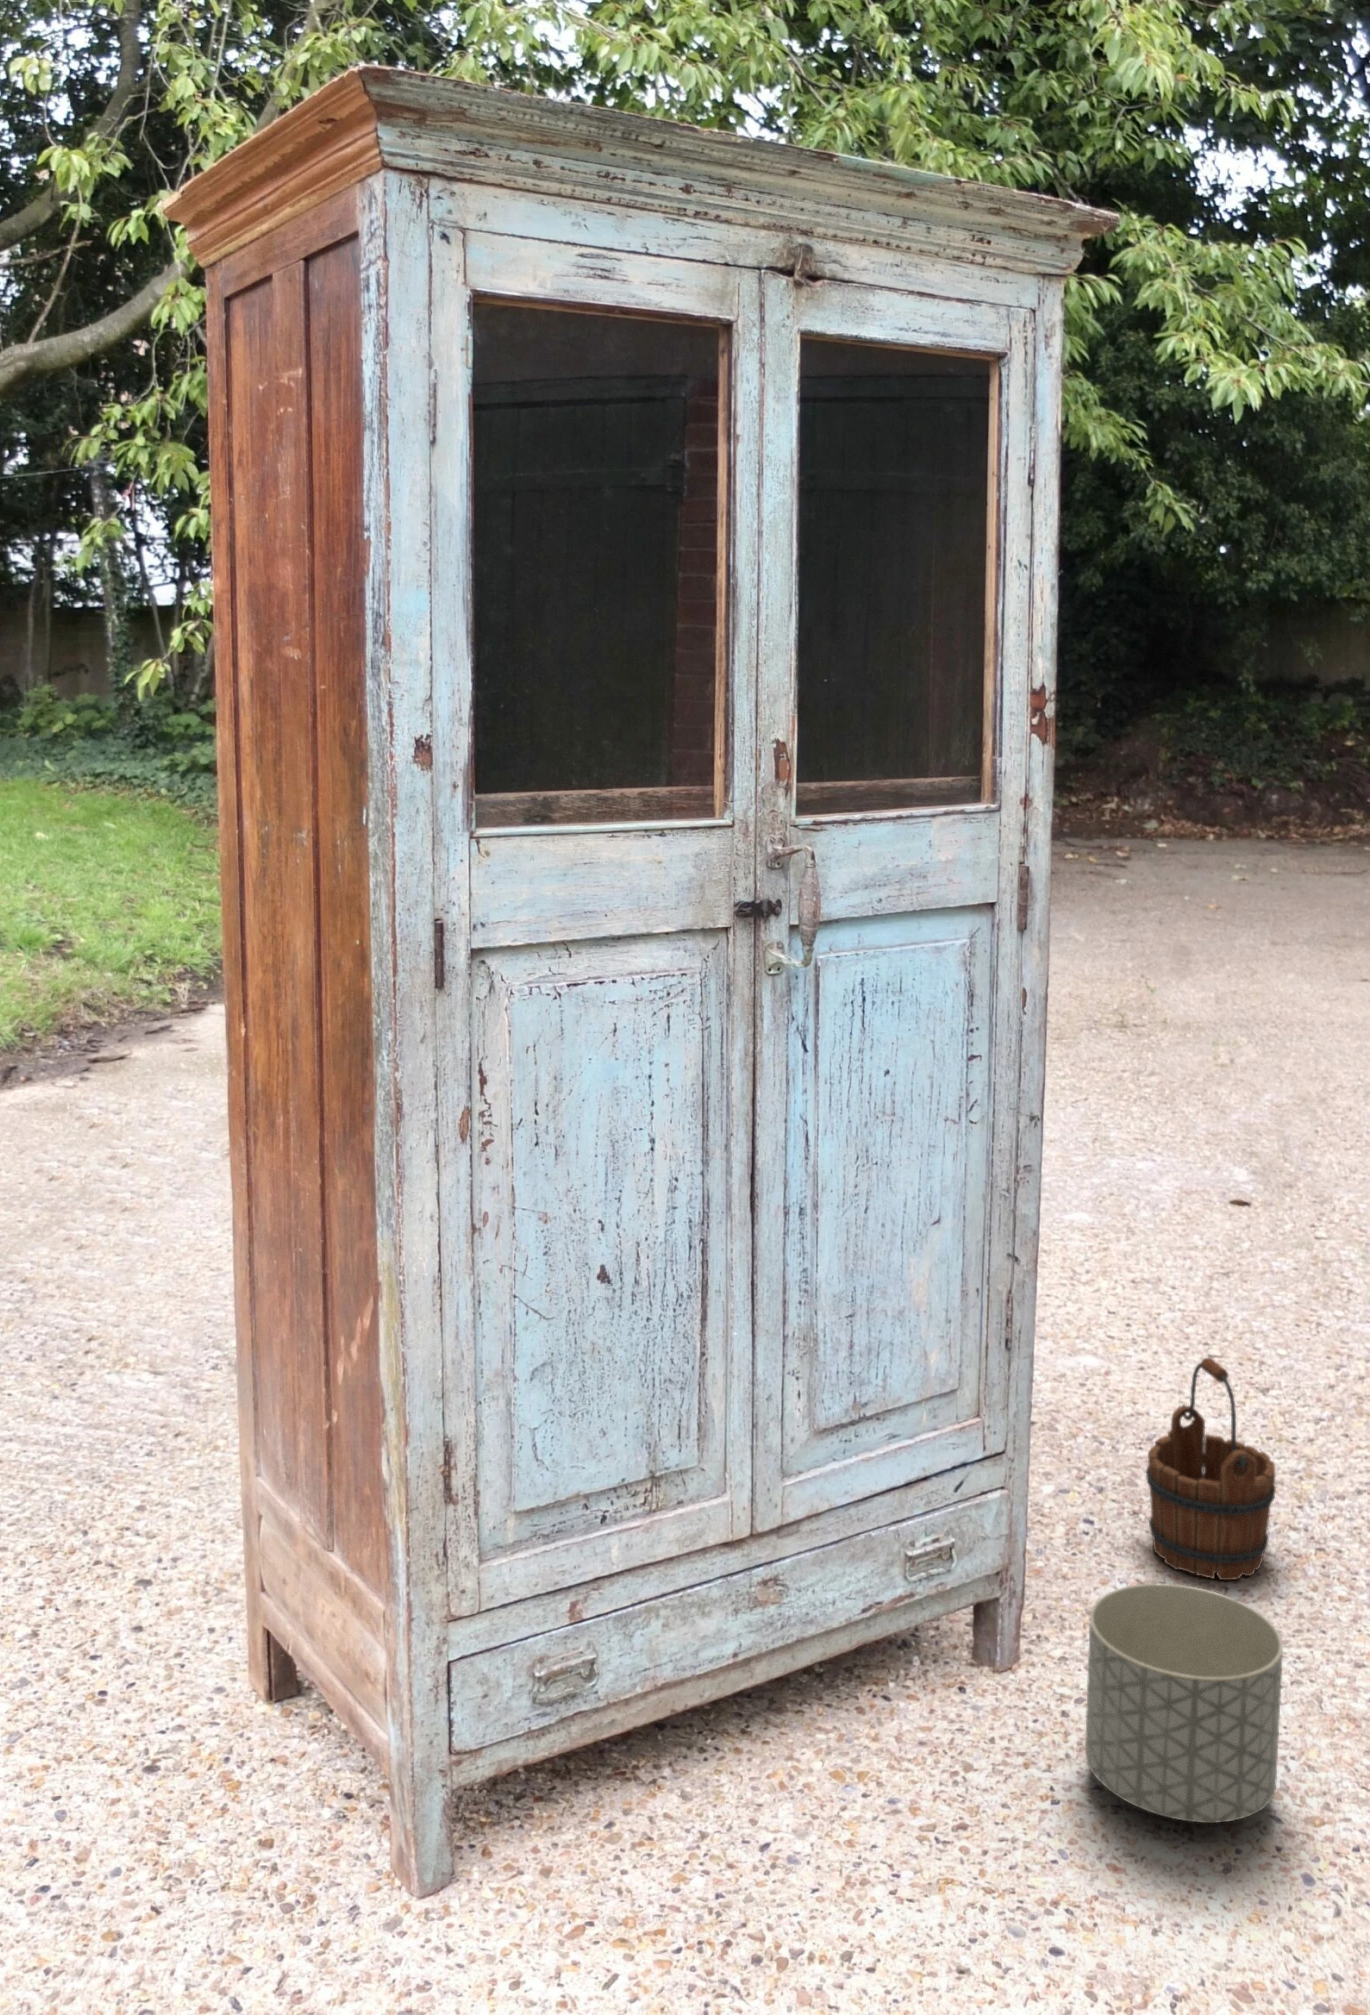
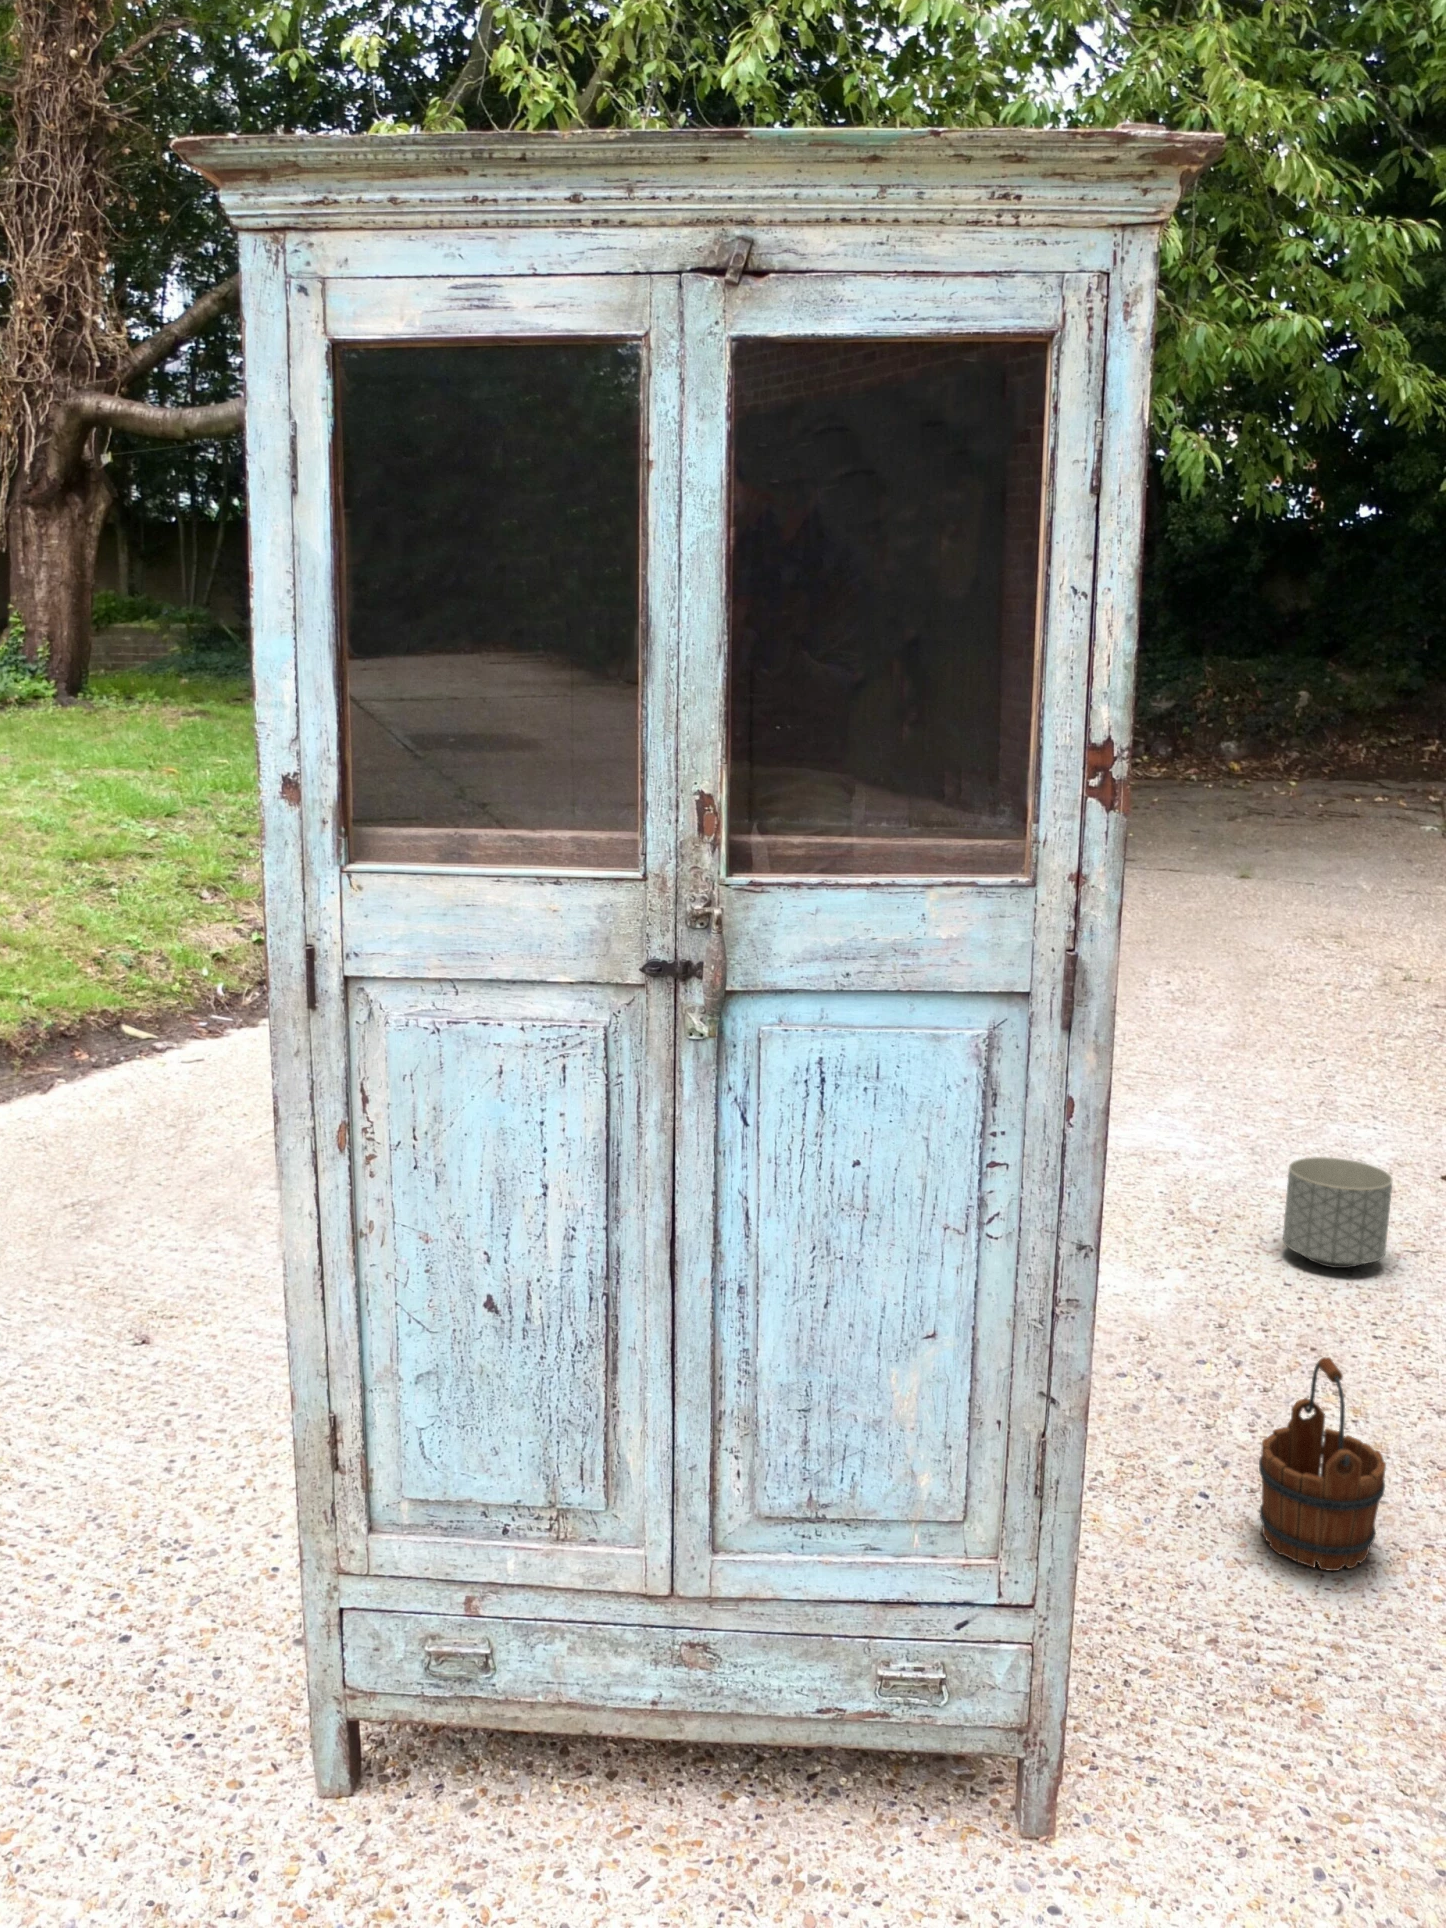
planter: present [1085,1584,1283,1823] -> present [1283,1157,1393,1268]

